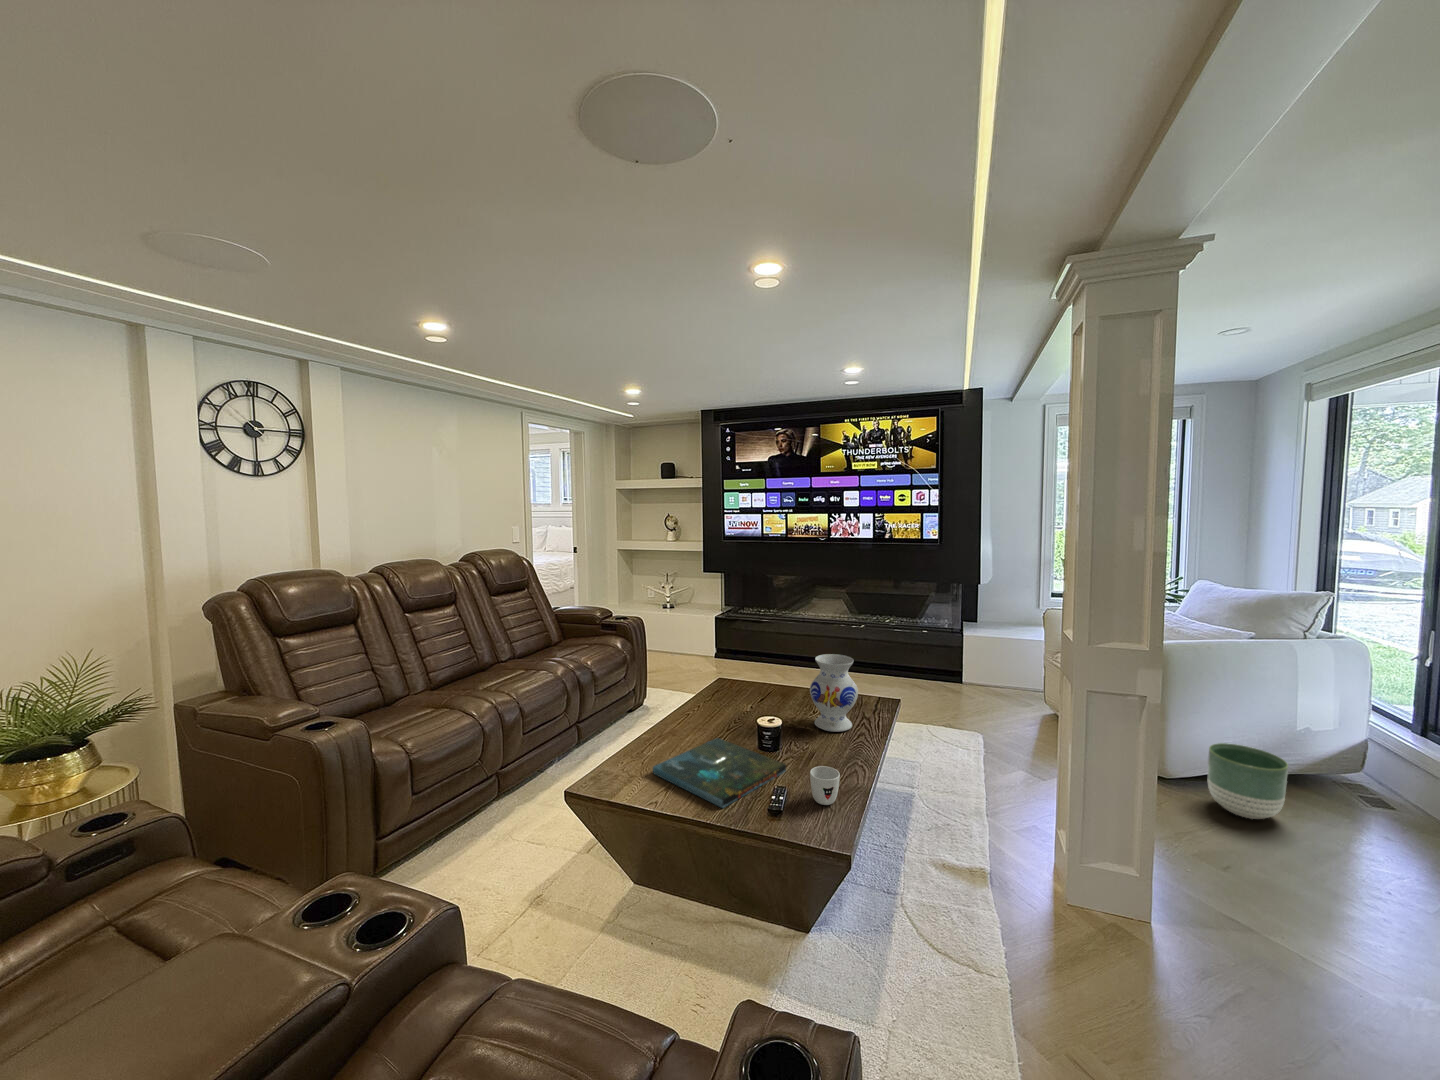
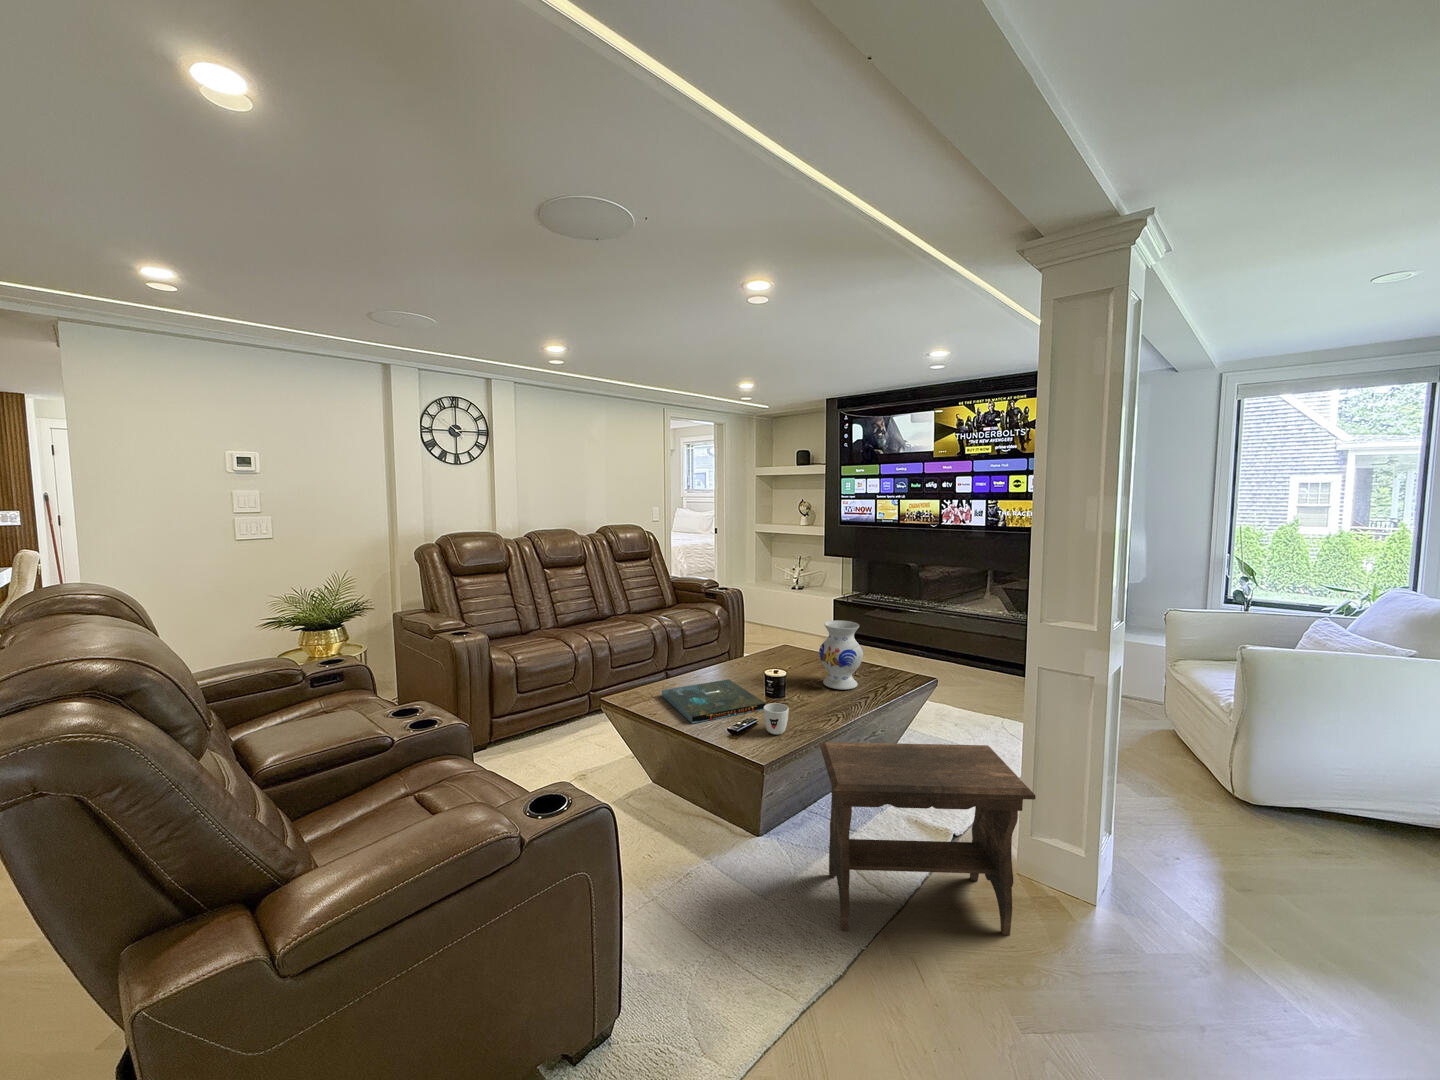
planter: present [1208,743,1288,819] -> none [1288,766,1393,859]
footstool: none [898,780,1139,1031] -> present [820,742,1035,935]

